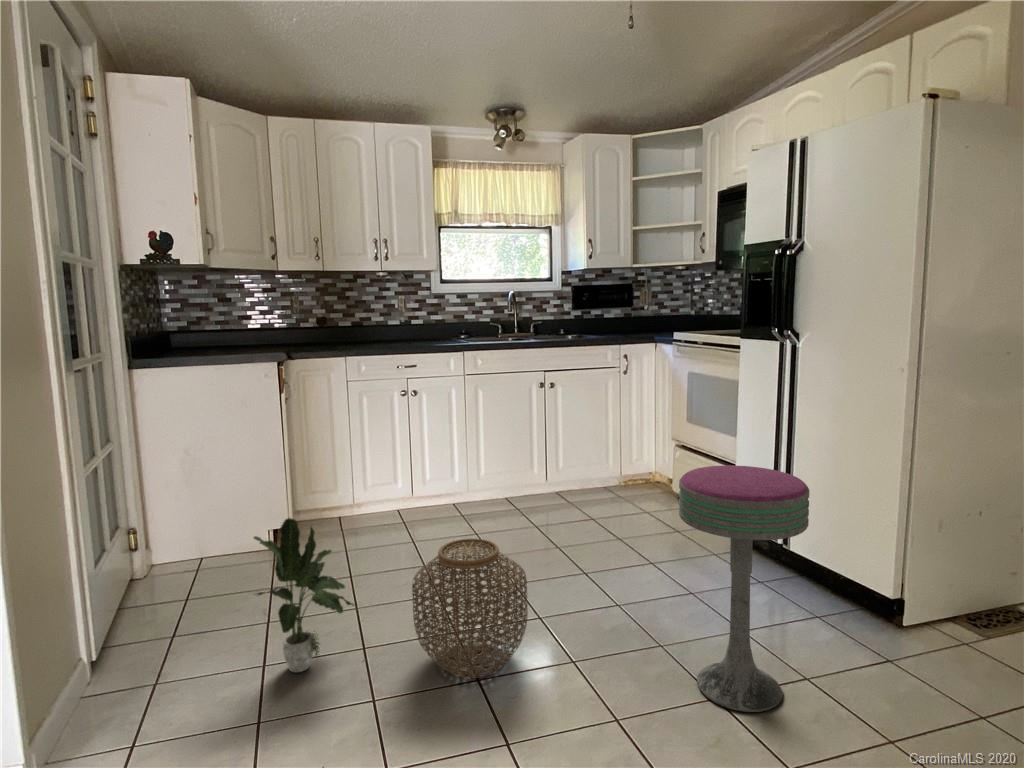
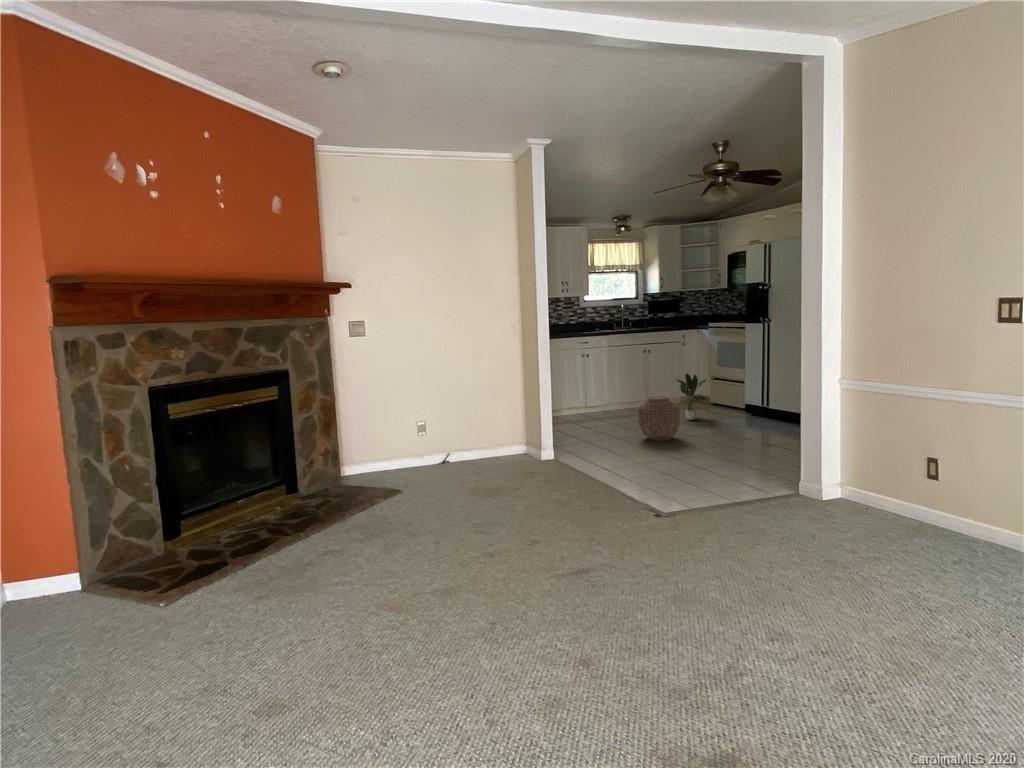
bar stool: present [679,465,810,712] -> none [733,364,775,440]
potted plant: present [254,518,355,672] -> present [677,373,708,420]

